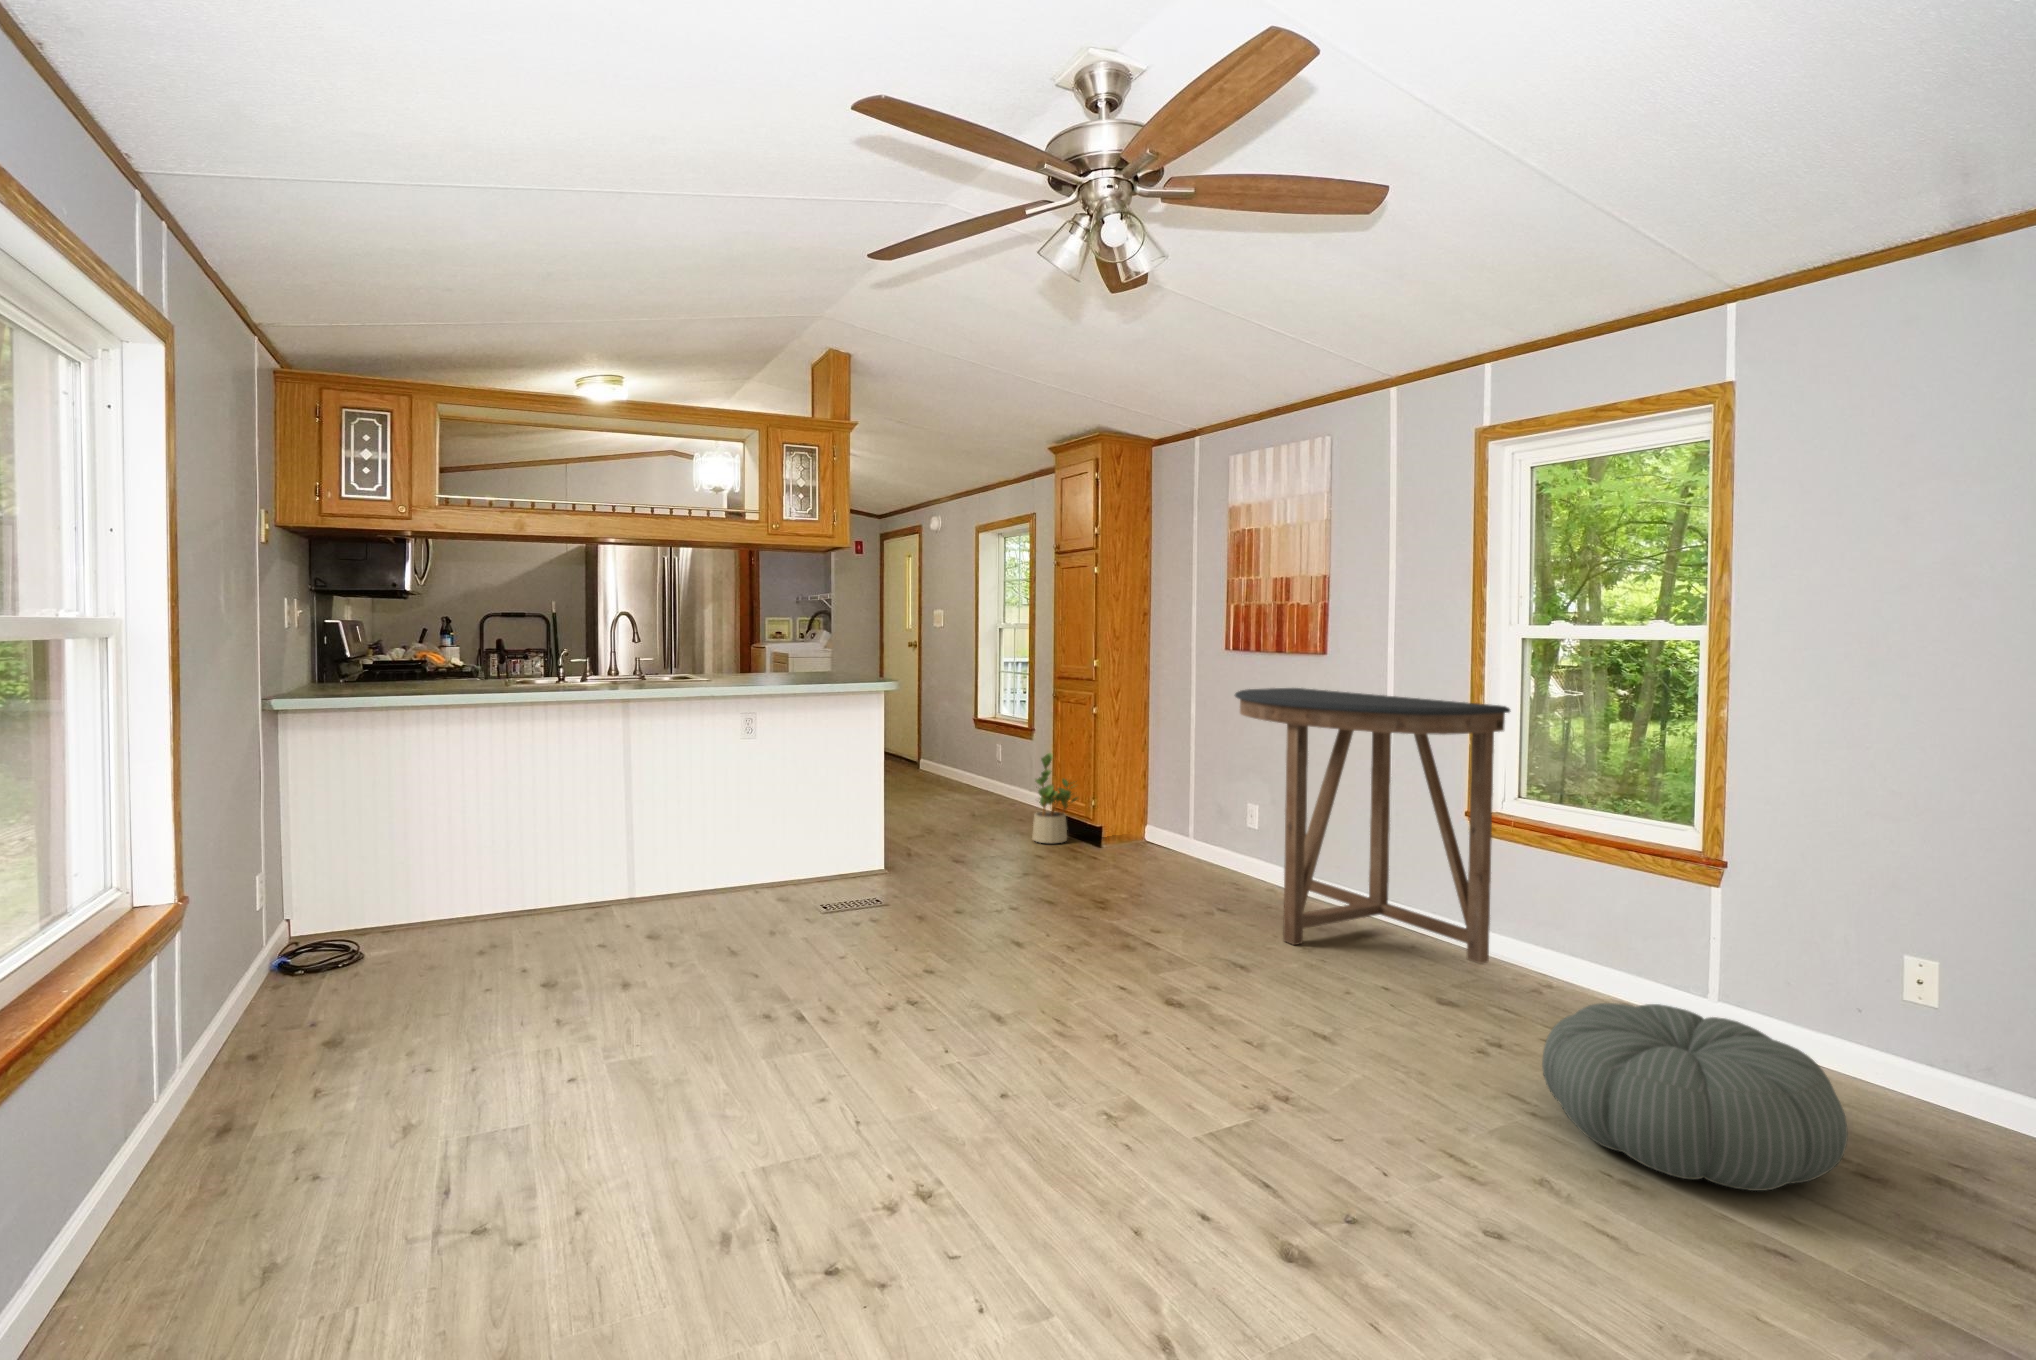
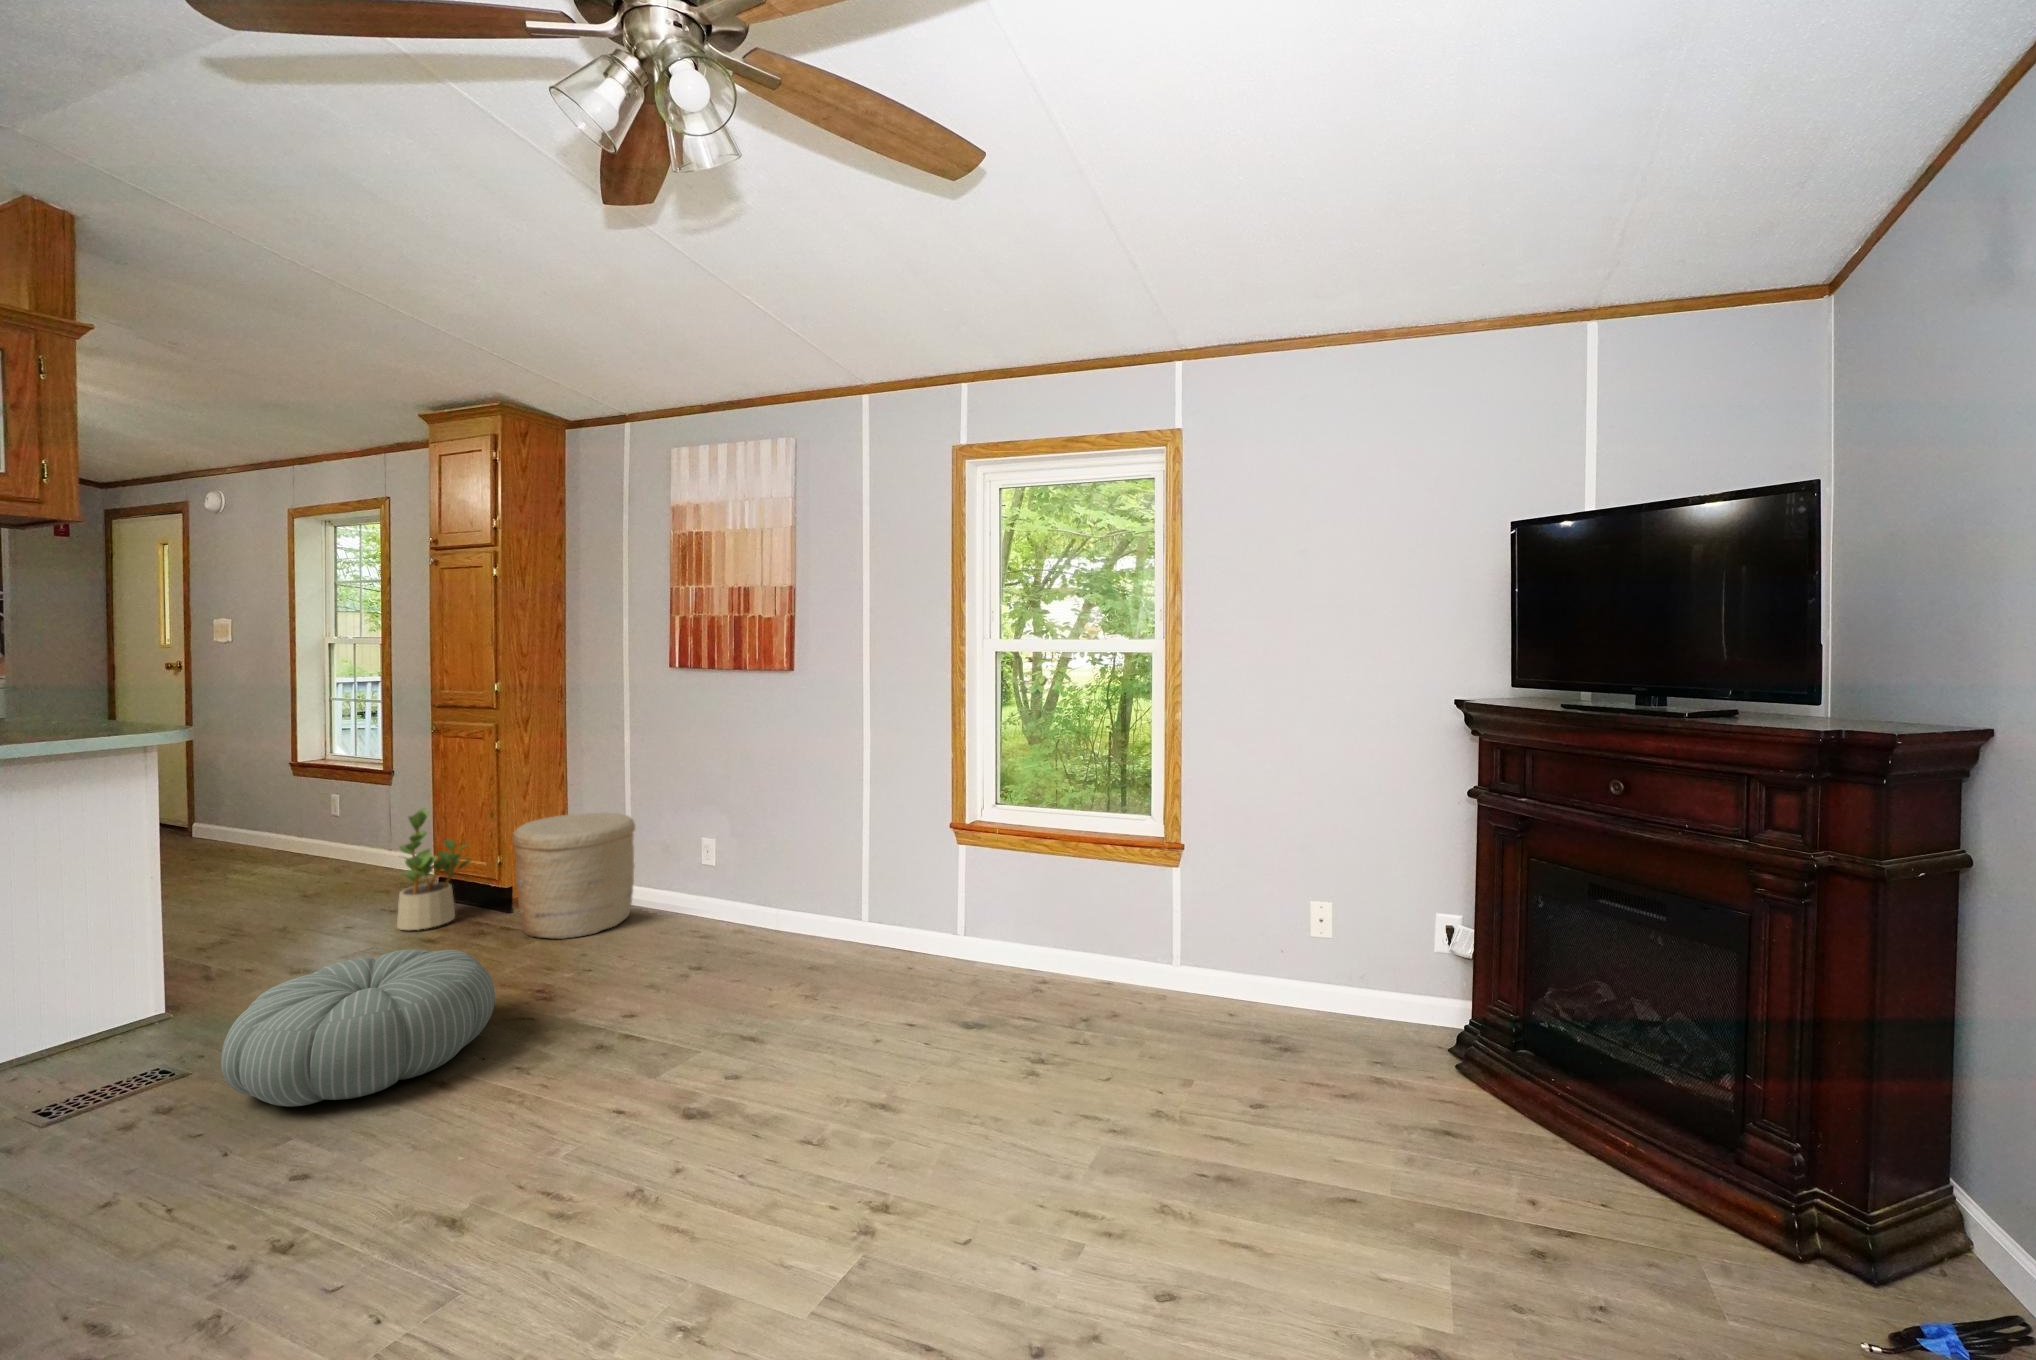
console table: present [1235,688,1510,964] -> none [699,707,996,1008]
woven basket: none [1104,770,1192,868] -> present [512,813,635,939]
pouf: present [1542,1003,1848,1191] -> present [221,949,495,1107]

